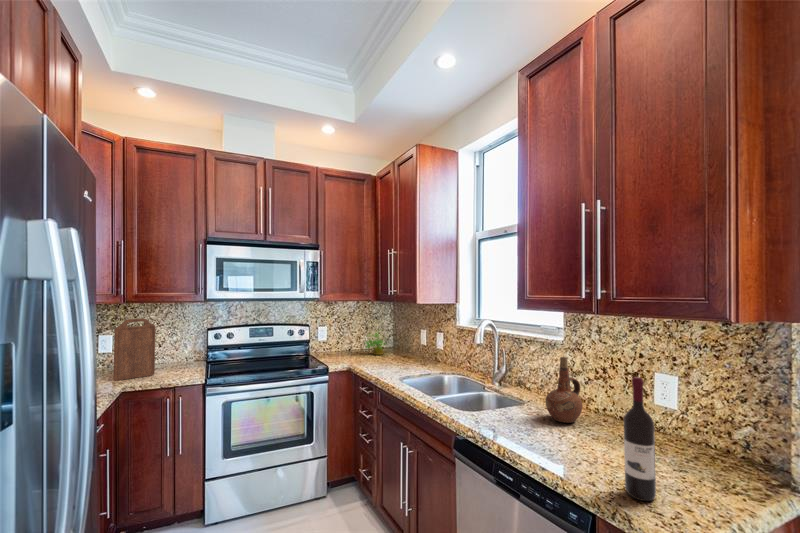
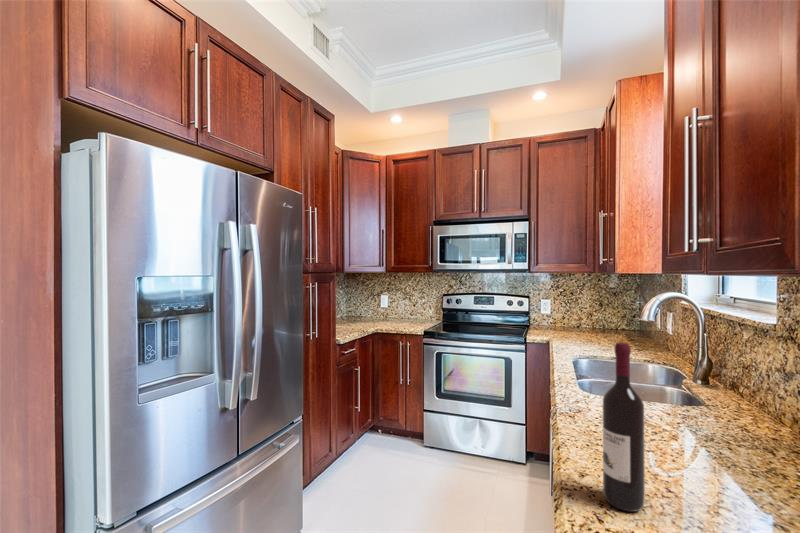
cutting board: present [113,318,156,381] -> none [376,281,400,323]
potted plant: present [366,324,384,355] -> none [586,295,621,336]
ceramic pitcher: present [545,357,582,423] -> none [681,339,749,435]

